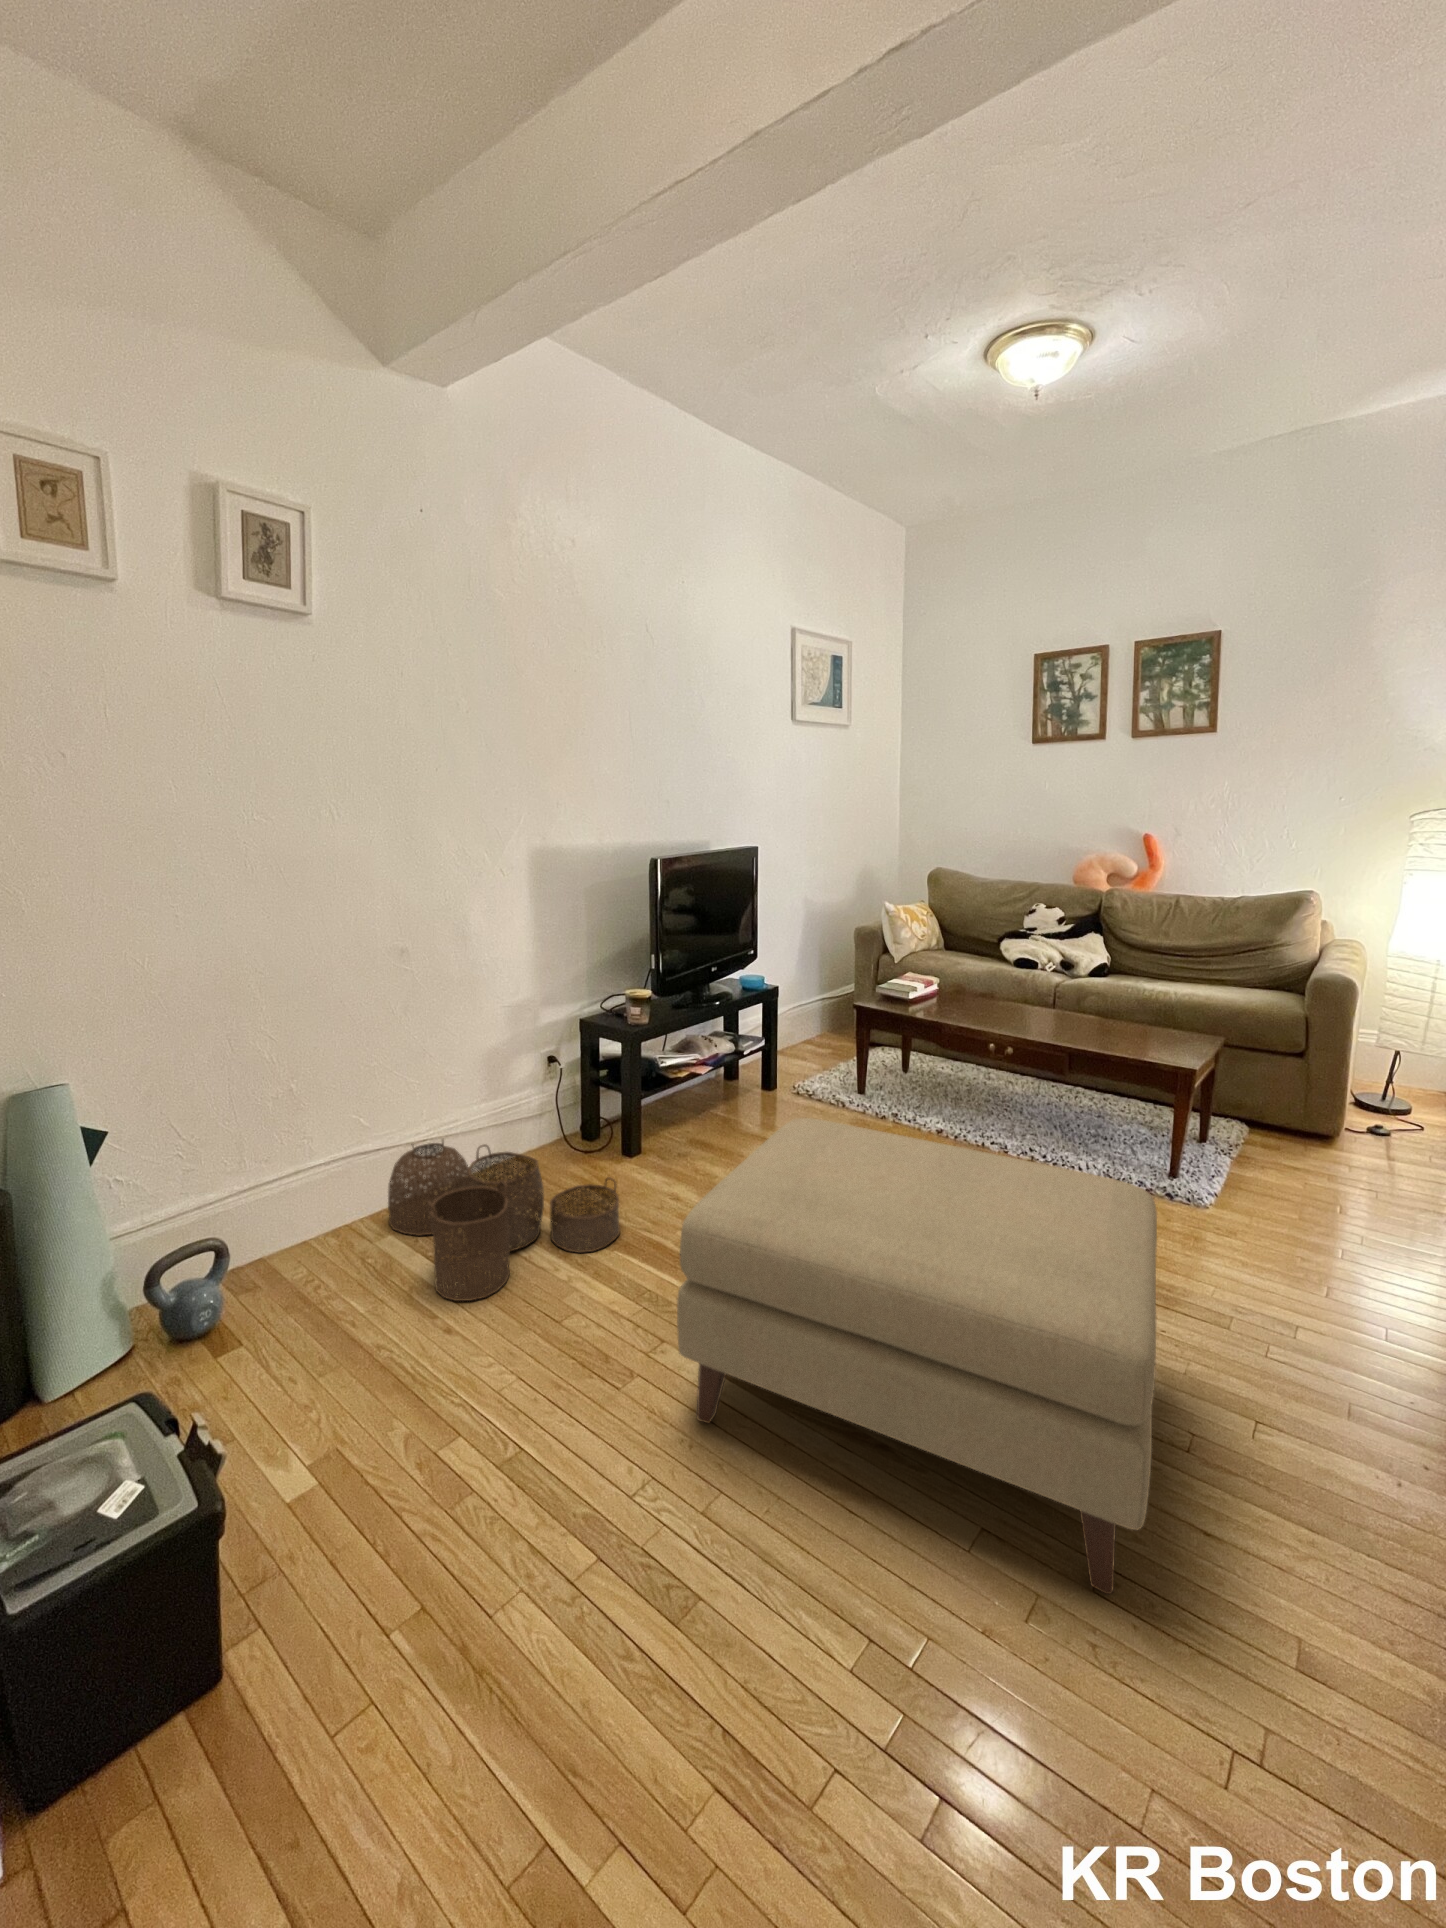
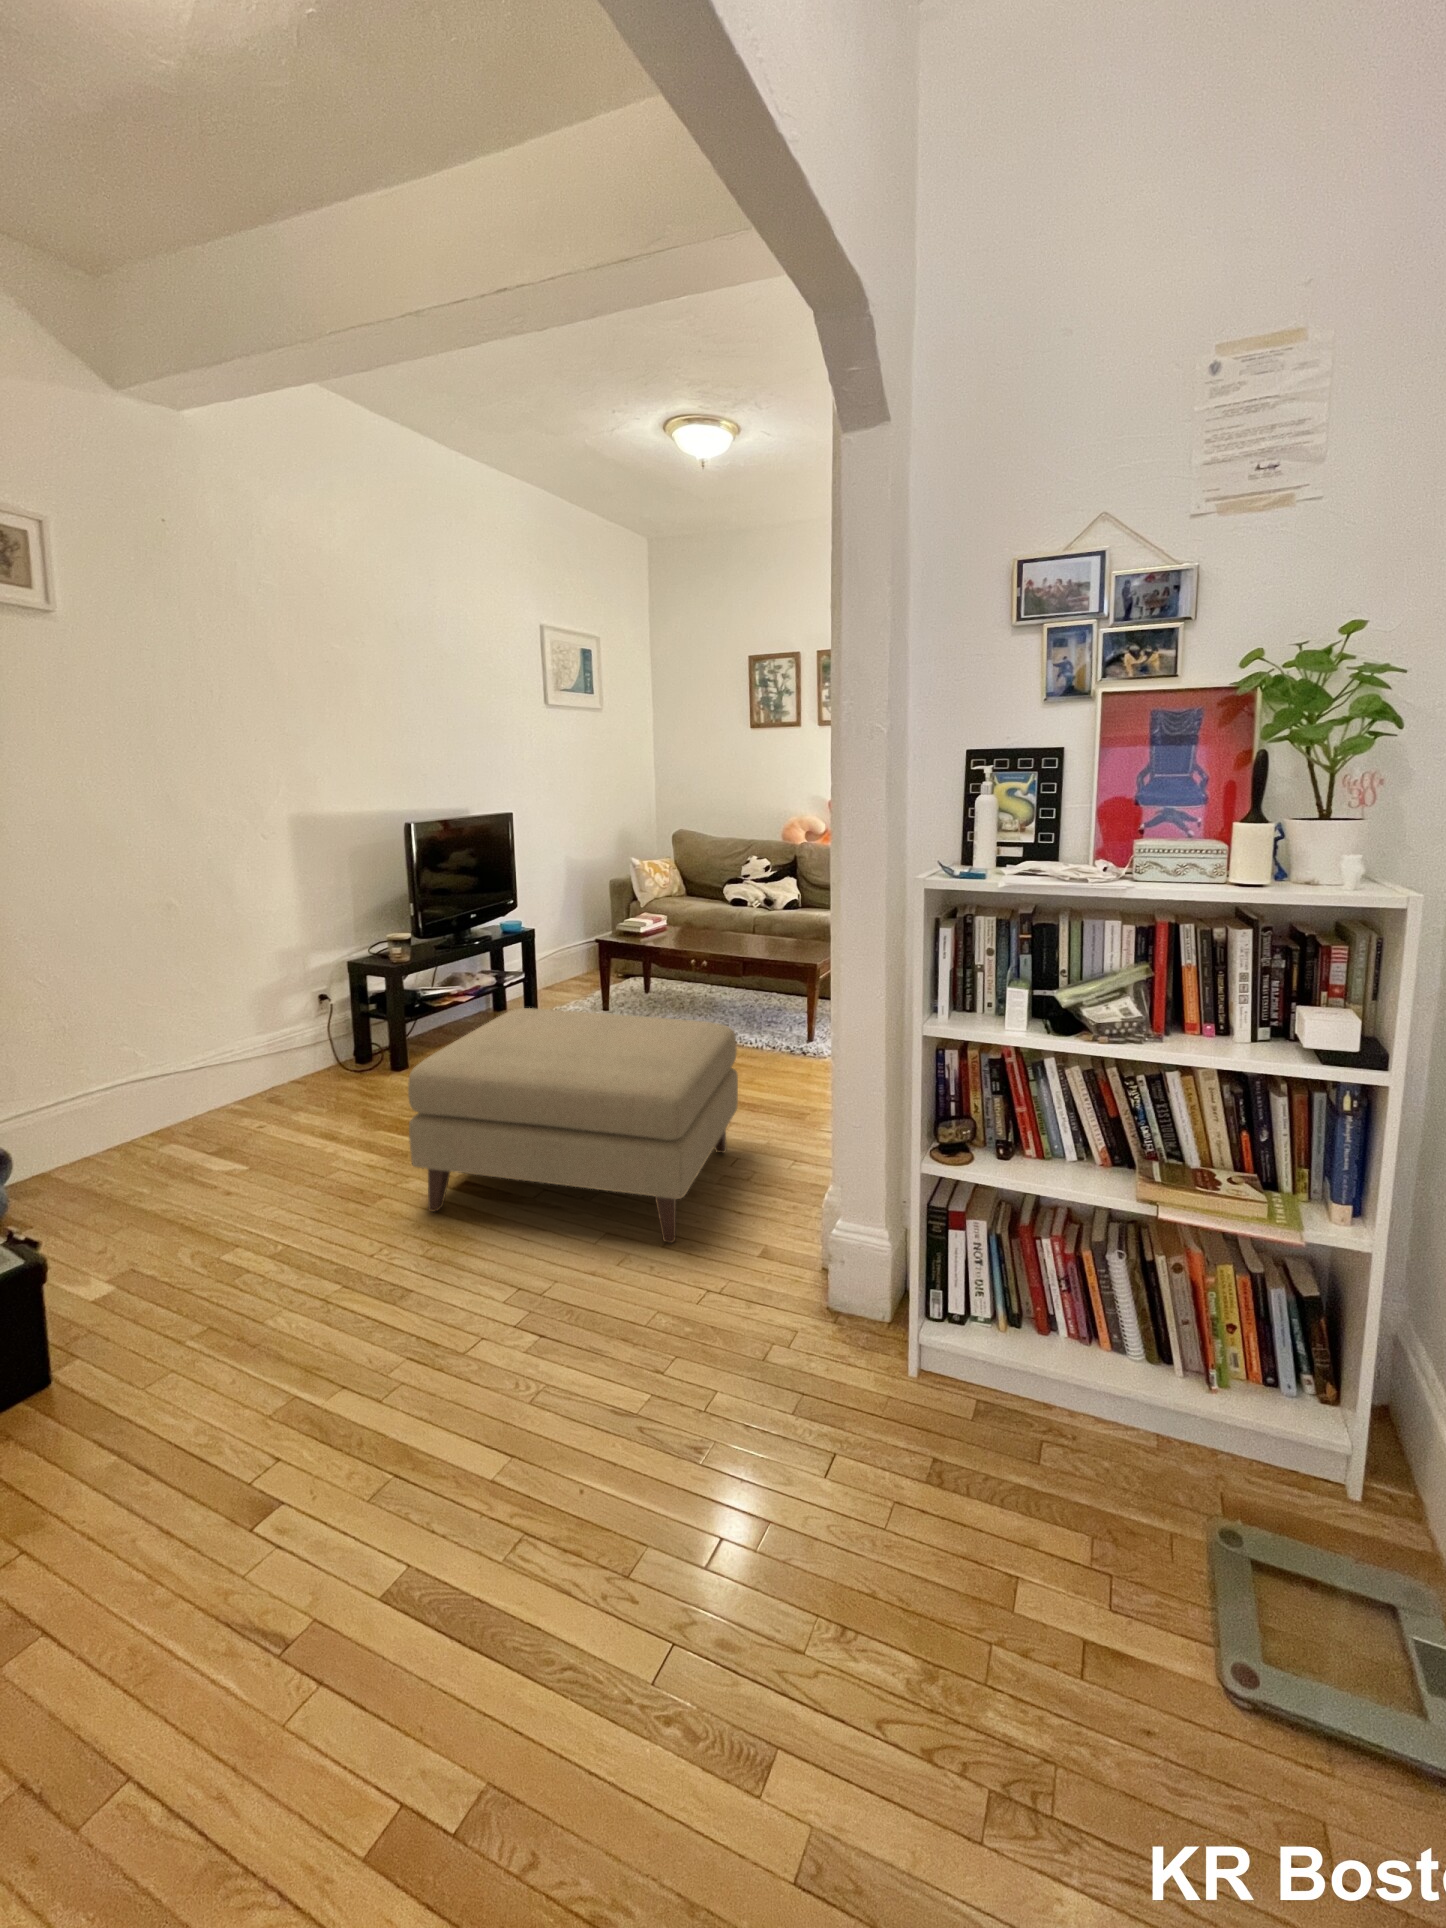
woven basket: present [388,1140,620,1301] -> none [165,1061,383,1176]

